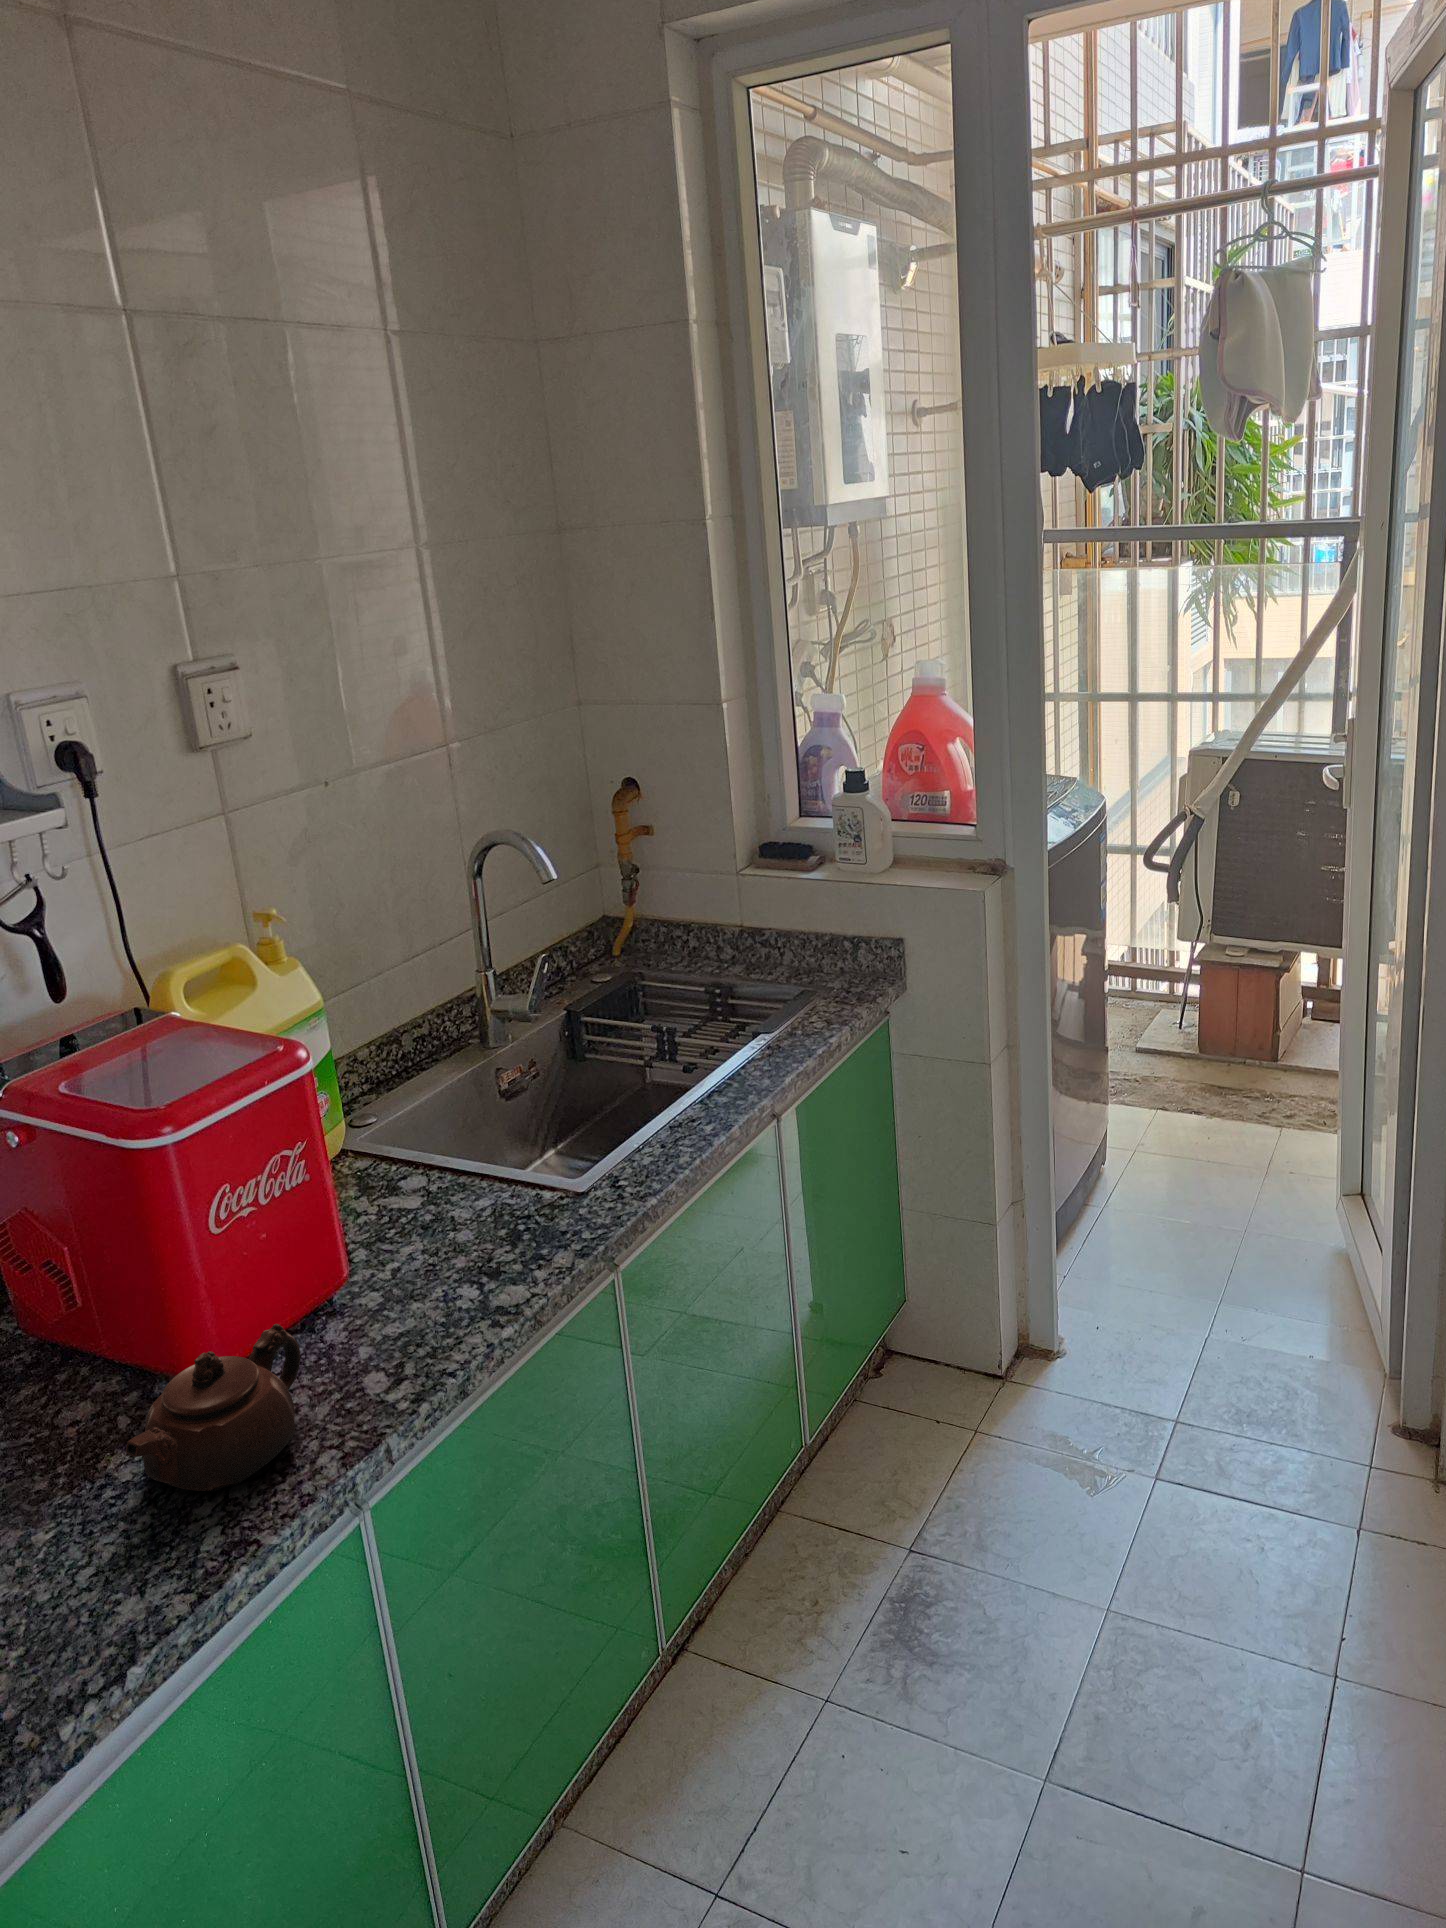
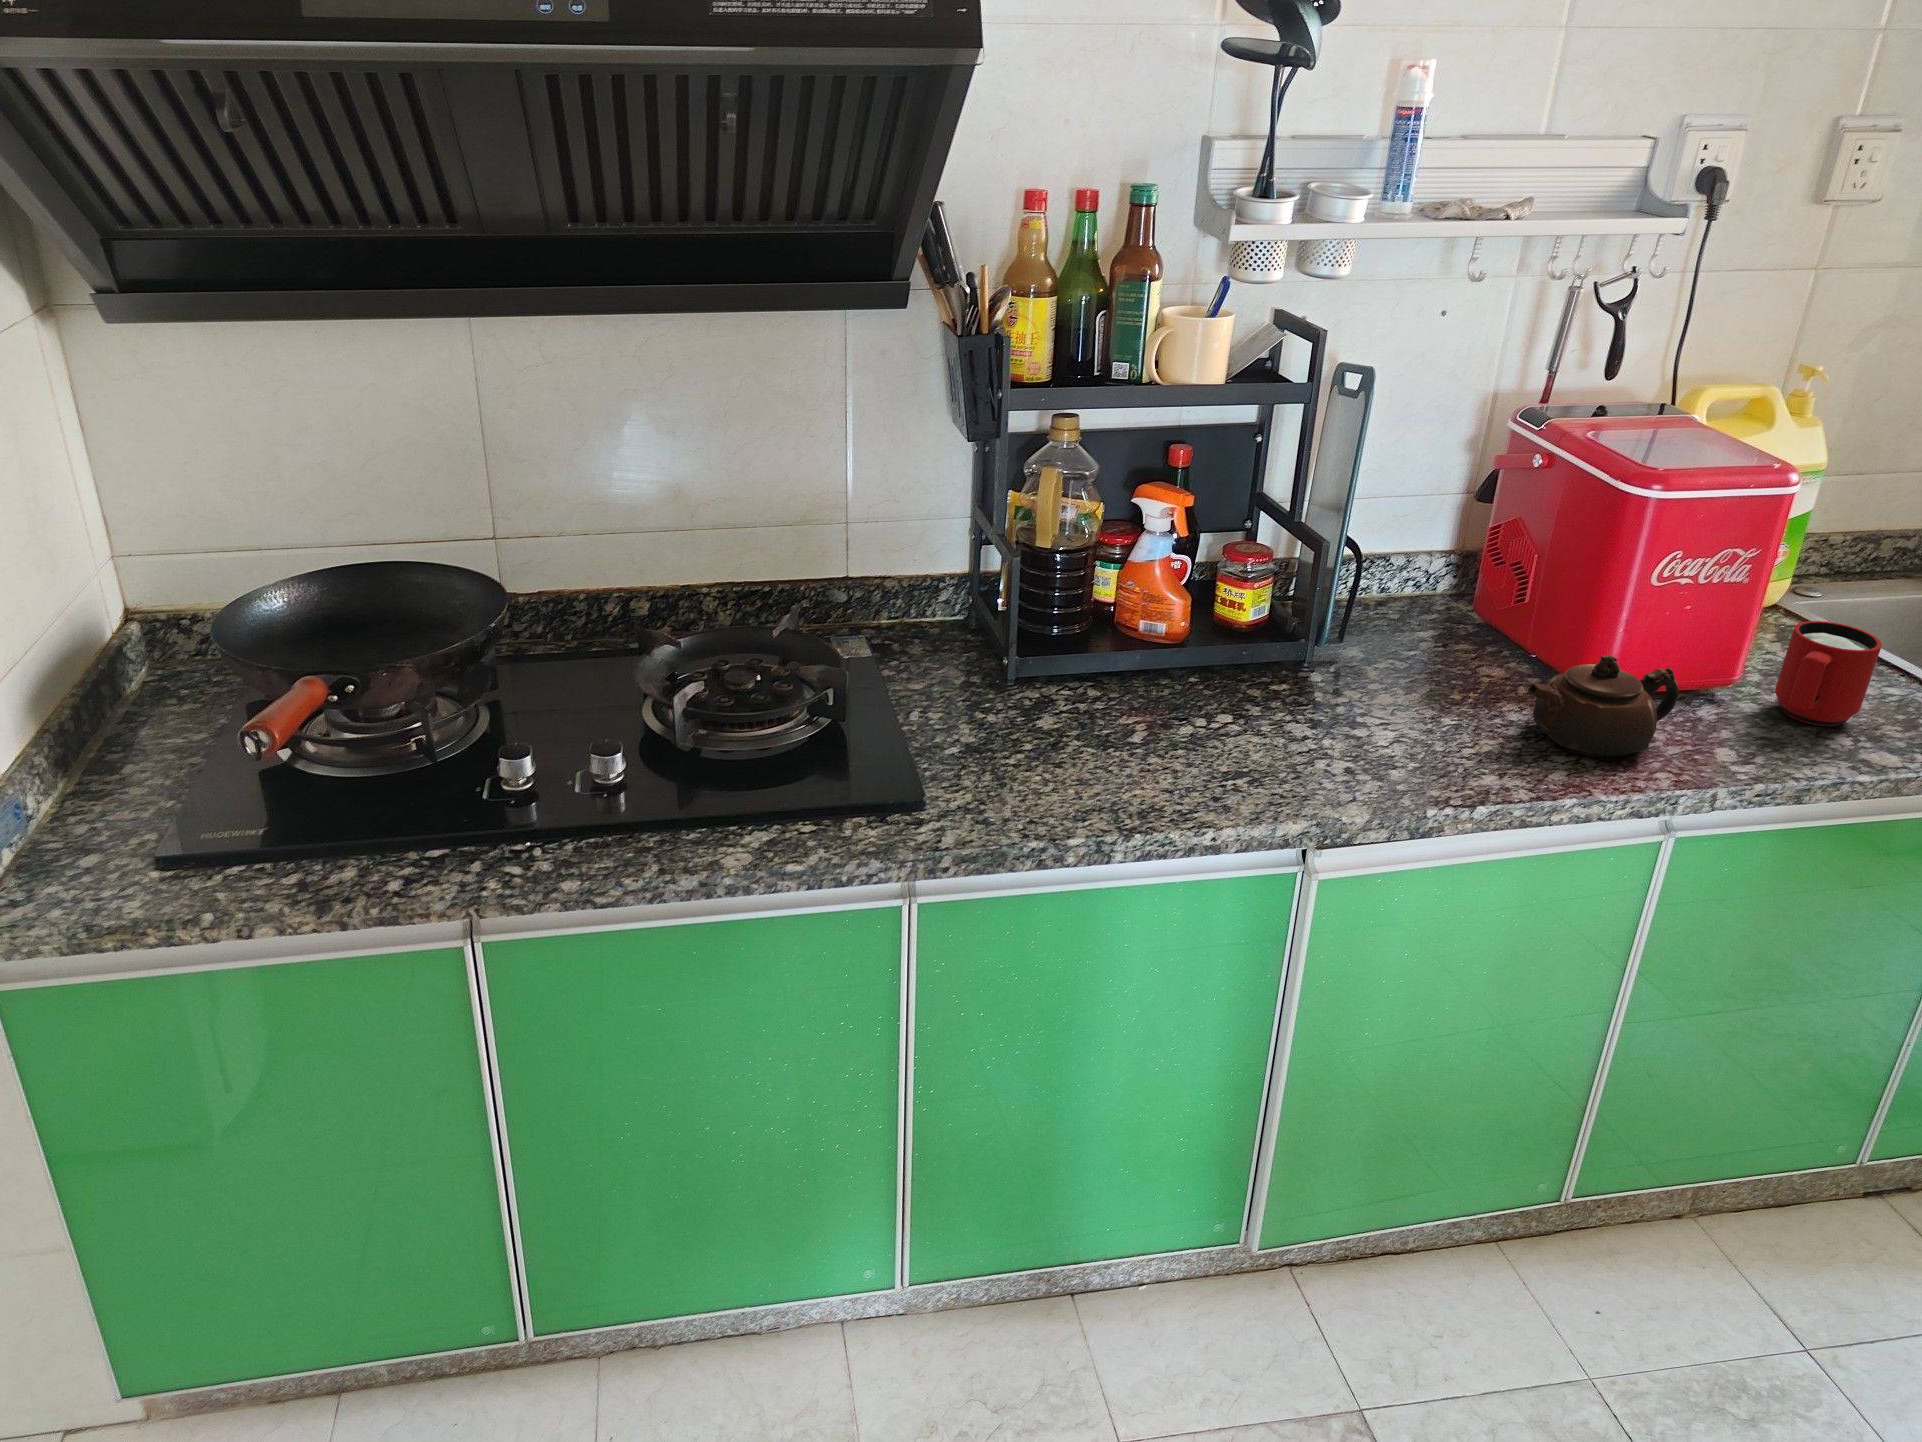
mug: none [374,1171,468,1290] -> present [1775,621,1882,726]

